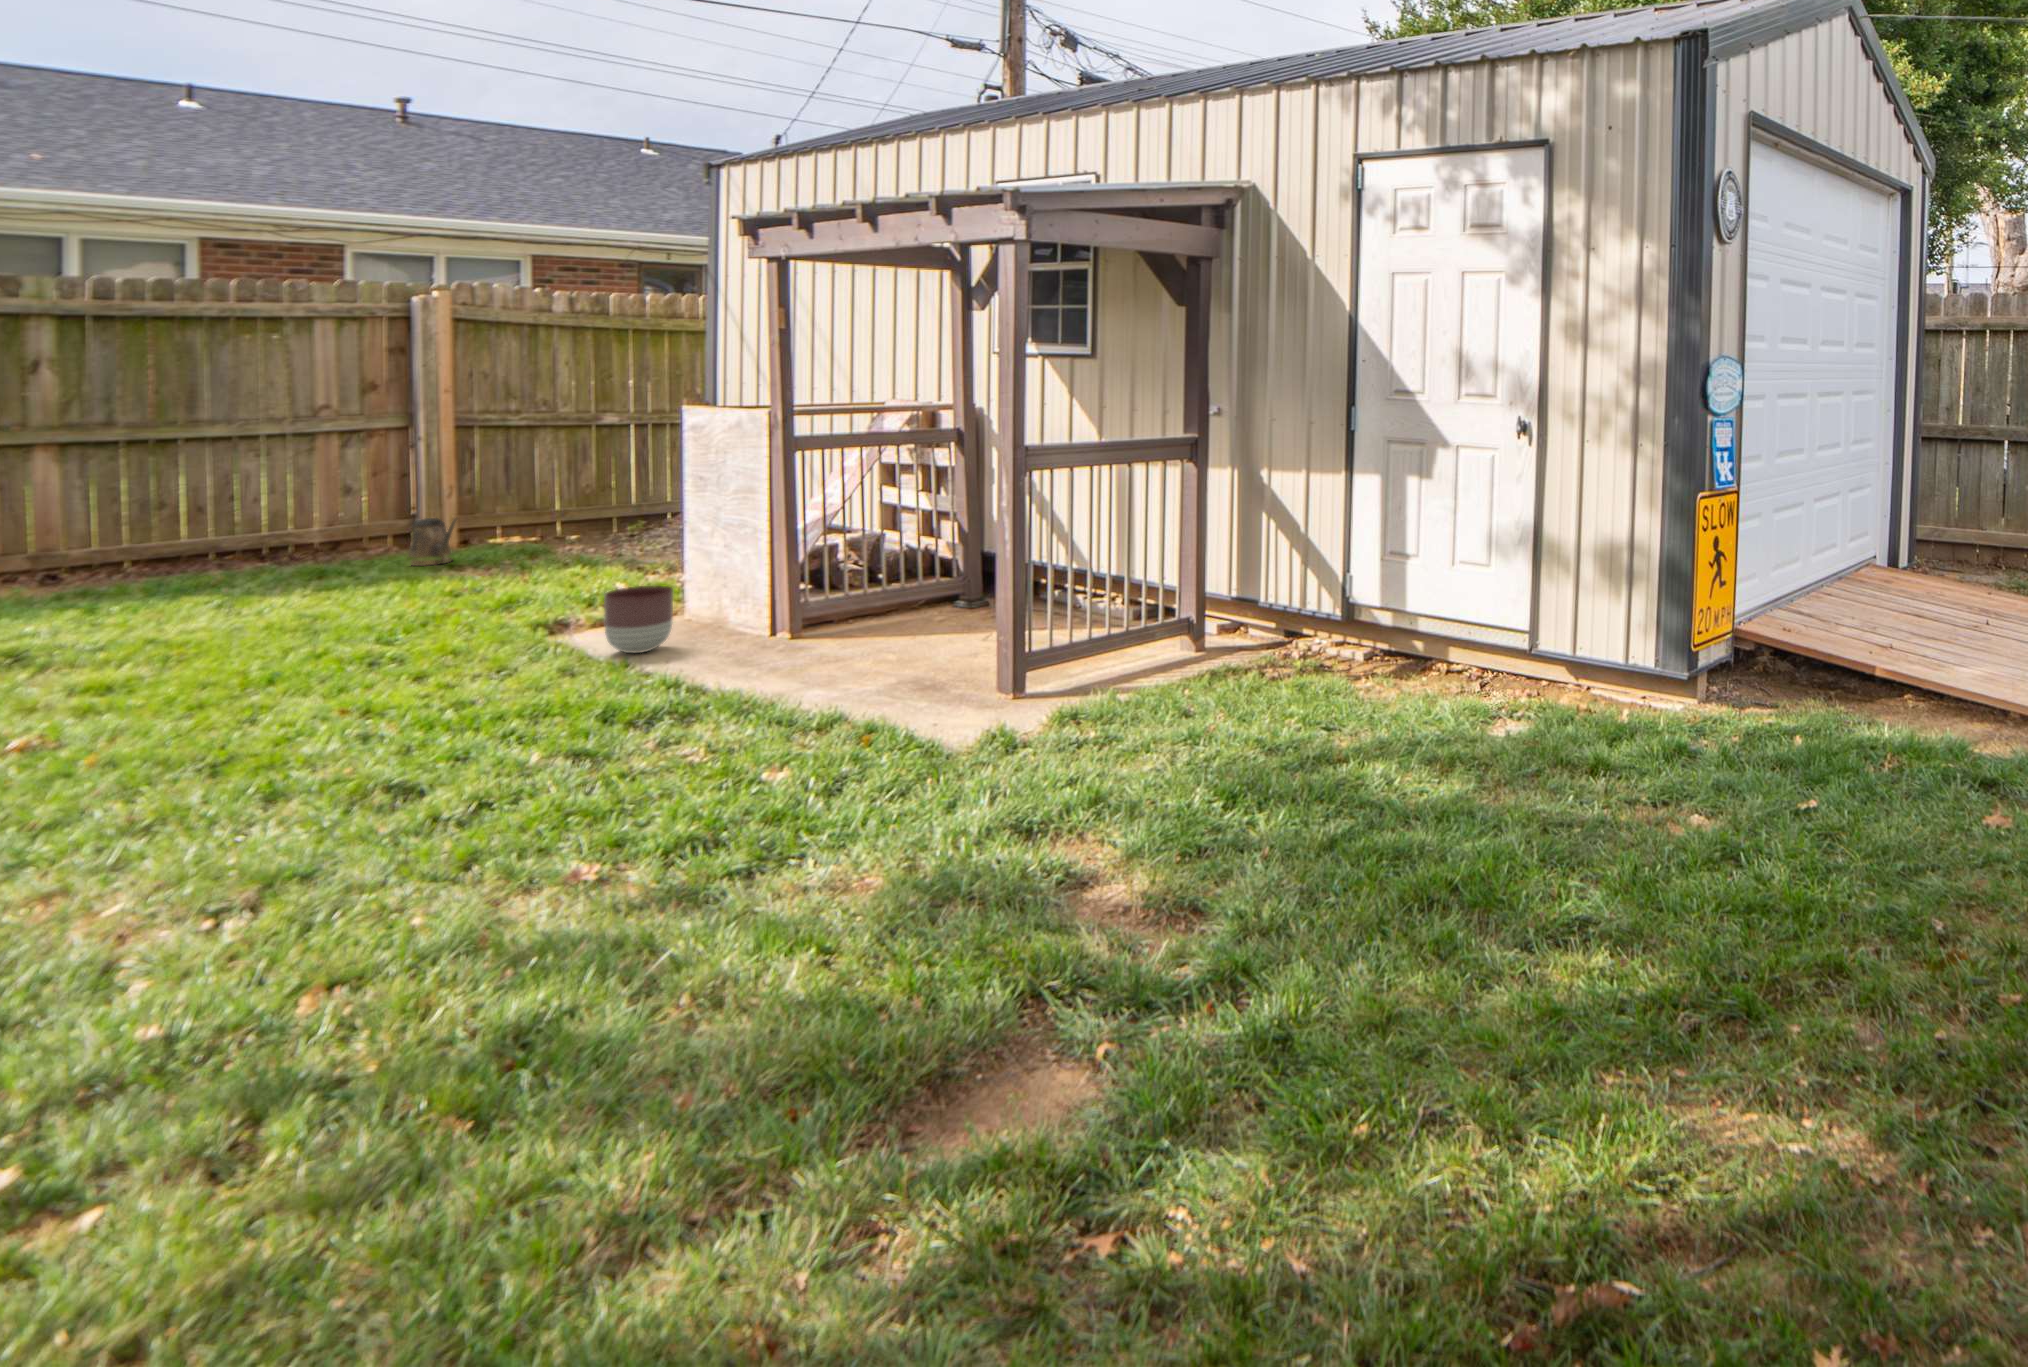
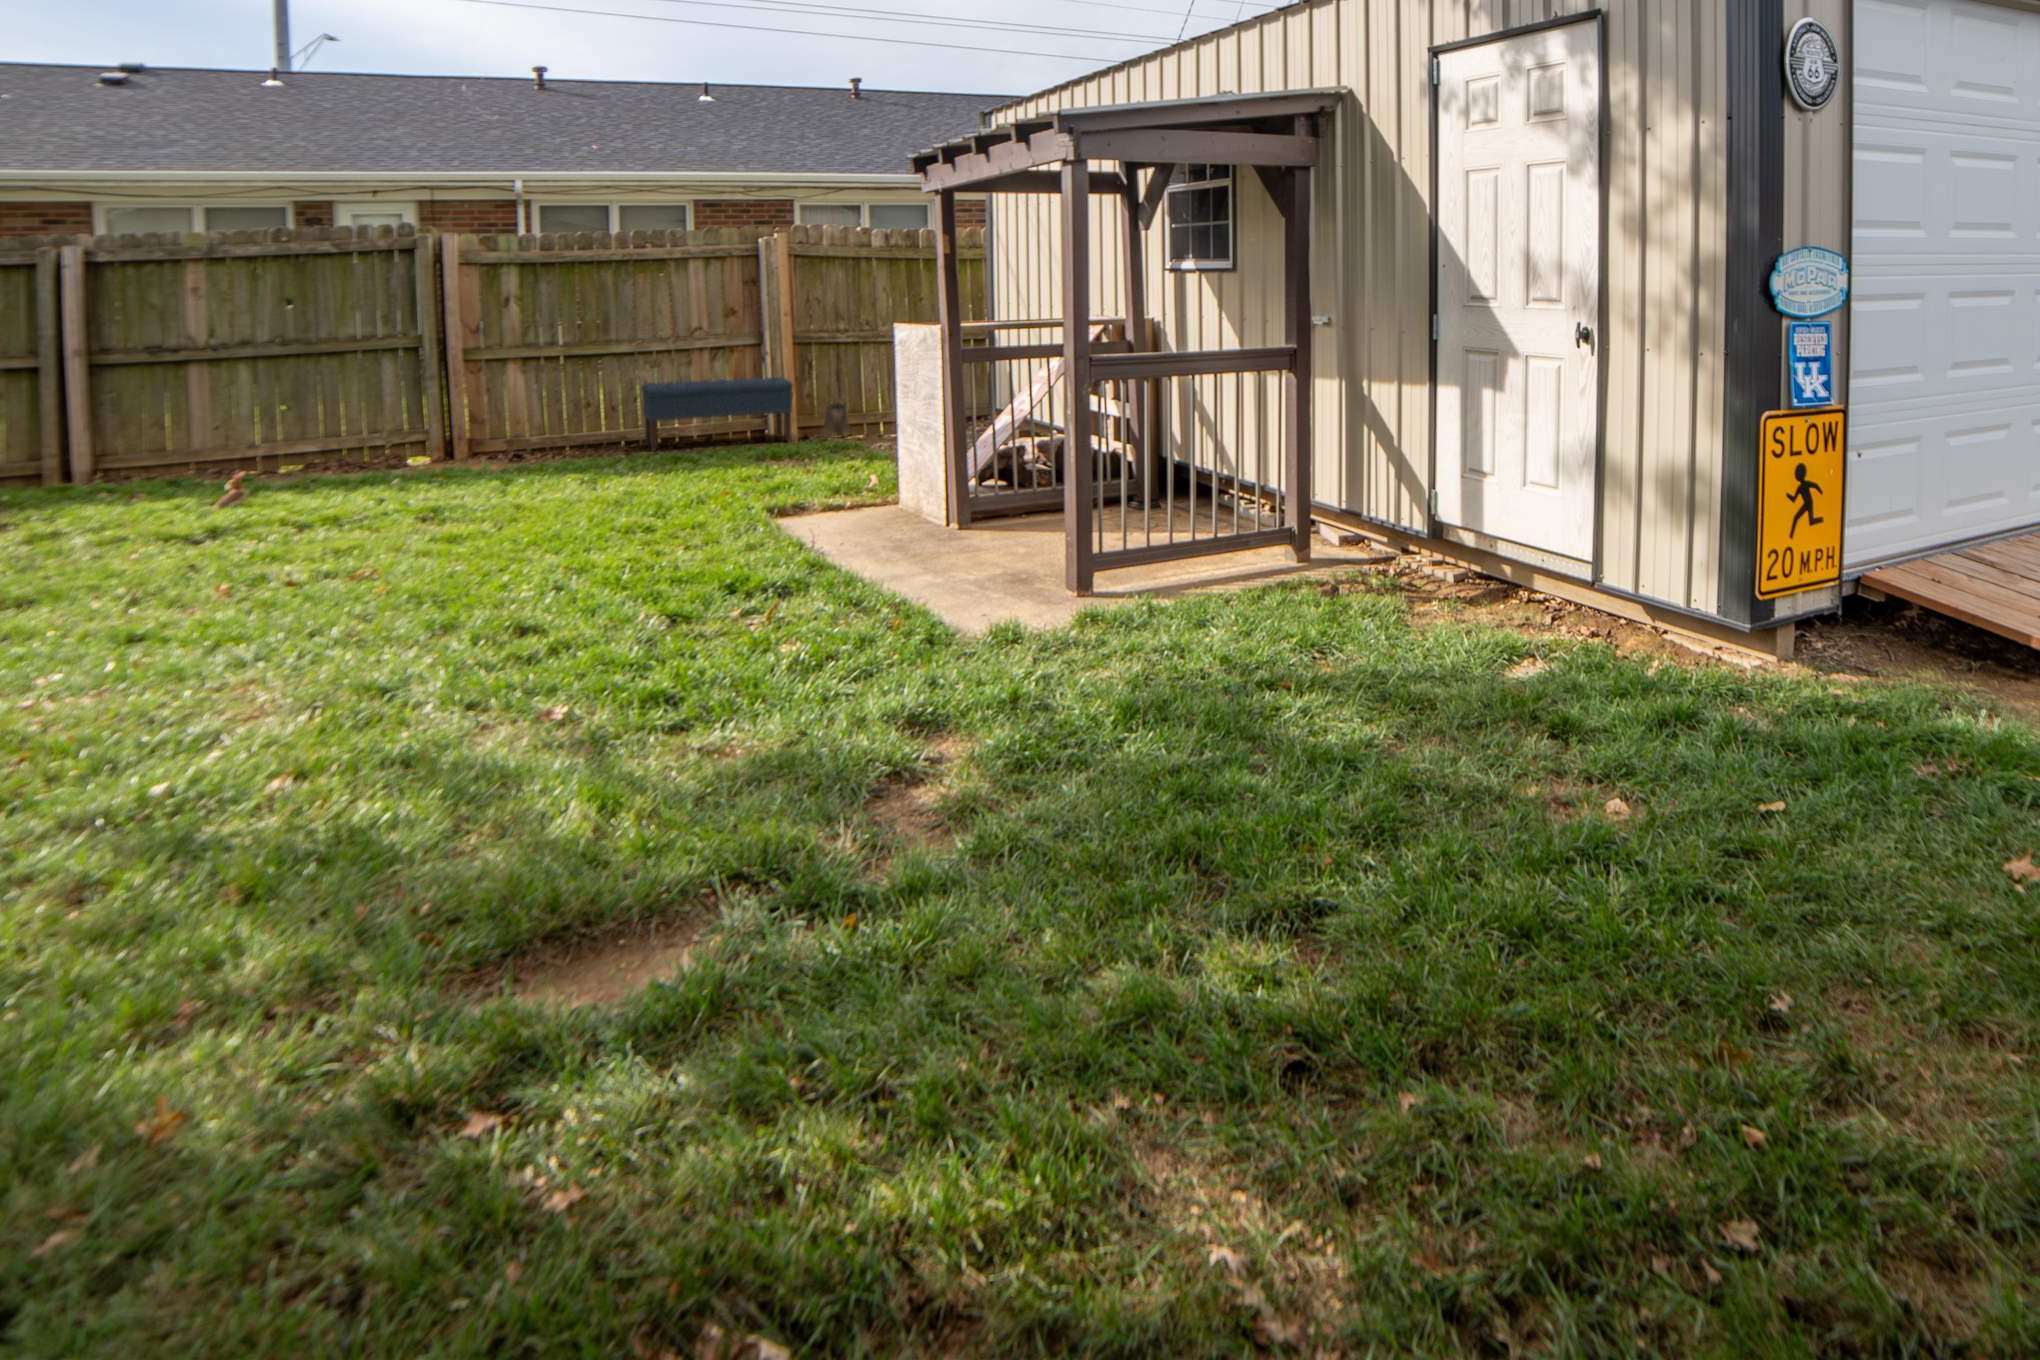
bench: none [92,488,370,608] -> present [641,377,793,451]
planter: present [604,586,673,653] -> none [857,455,905,507]

